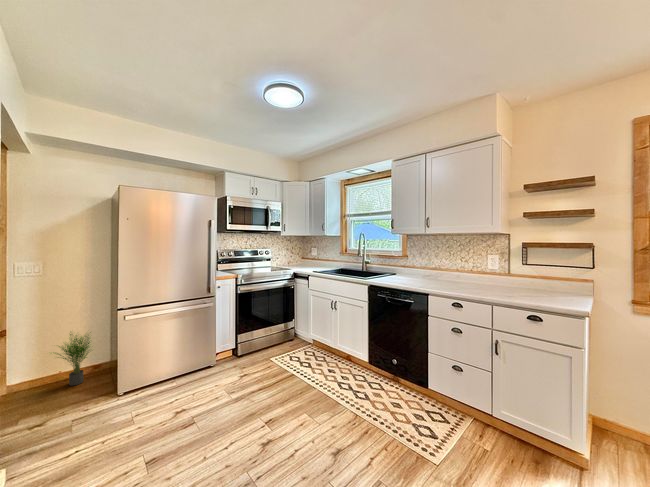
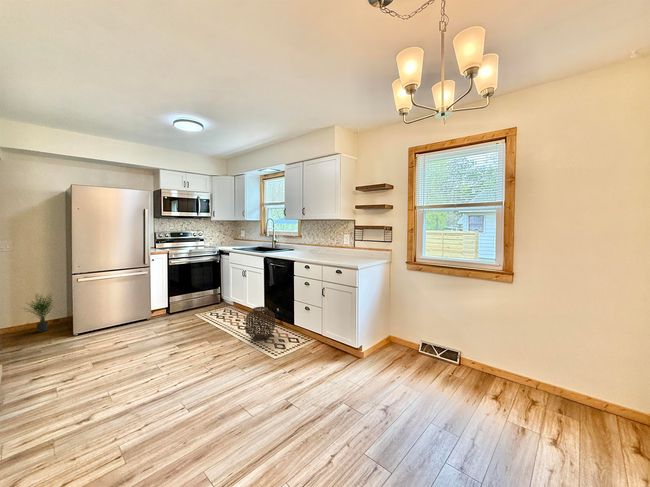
woven basket: none [365,363,410,420] -> present [246,307,275,341]

